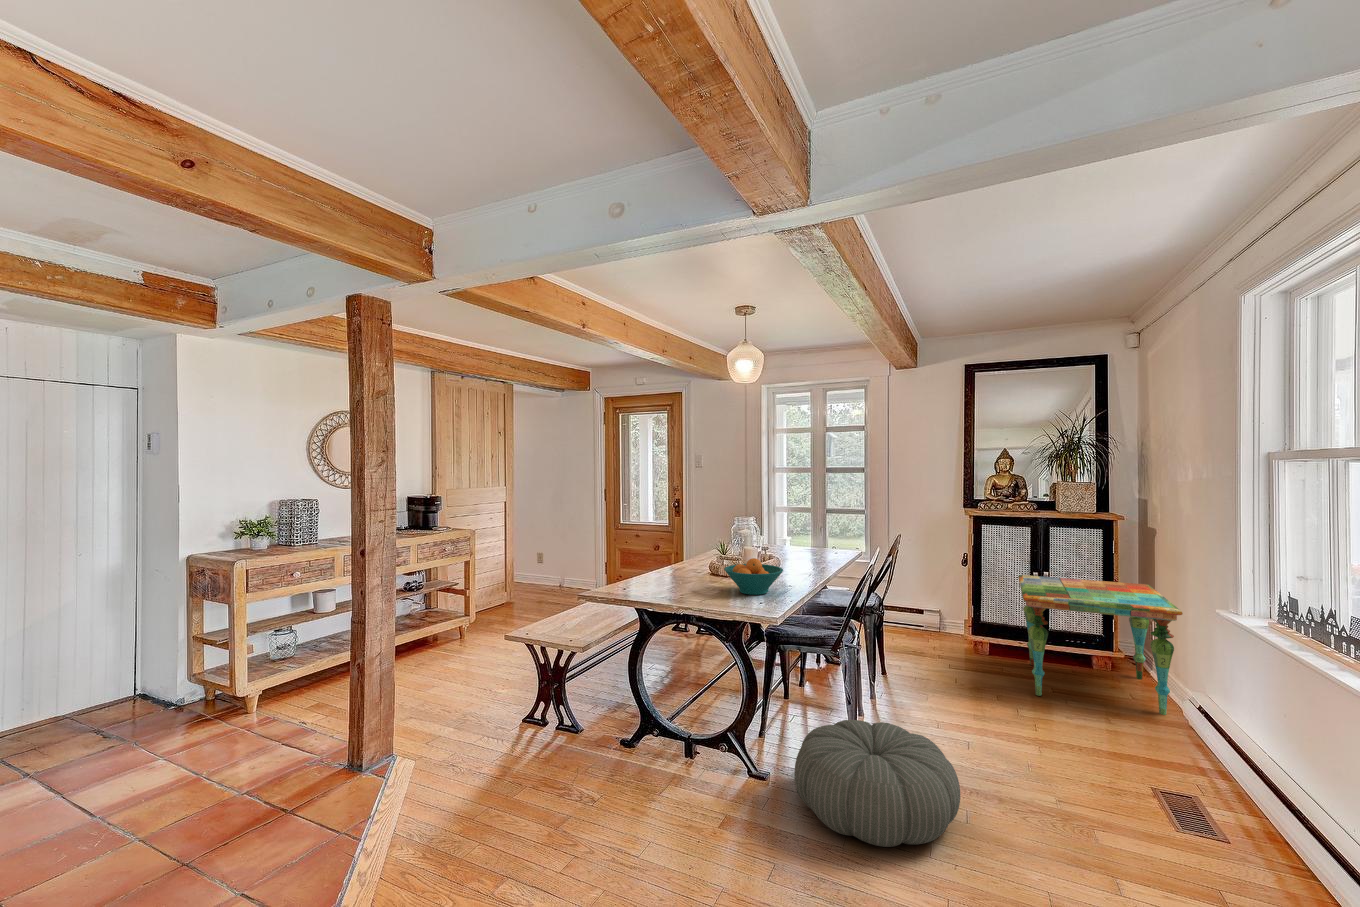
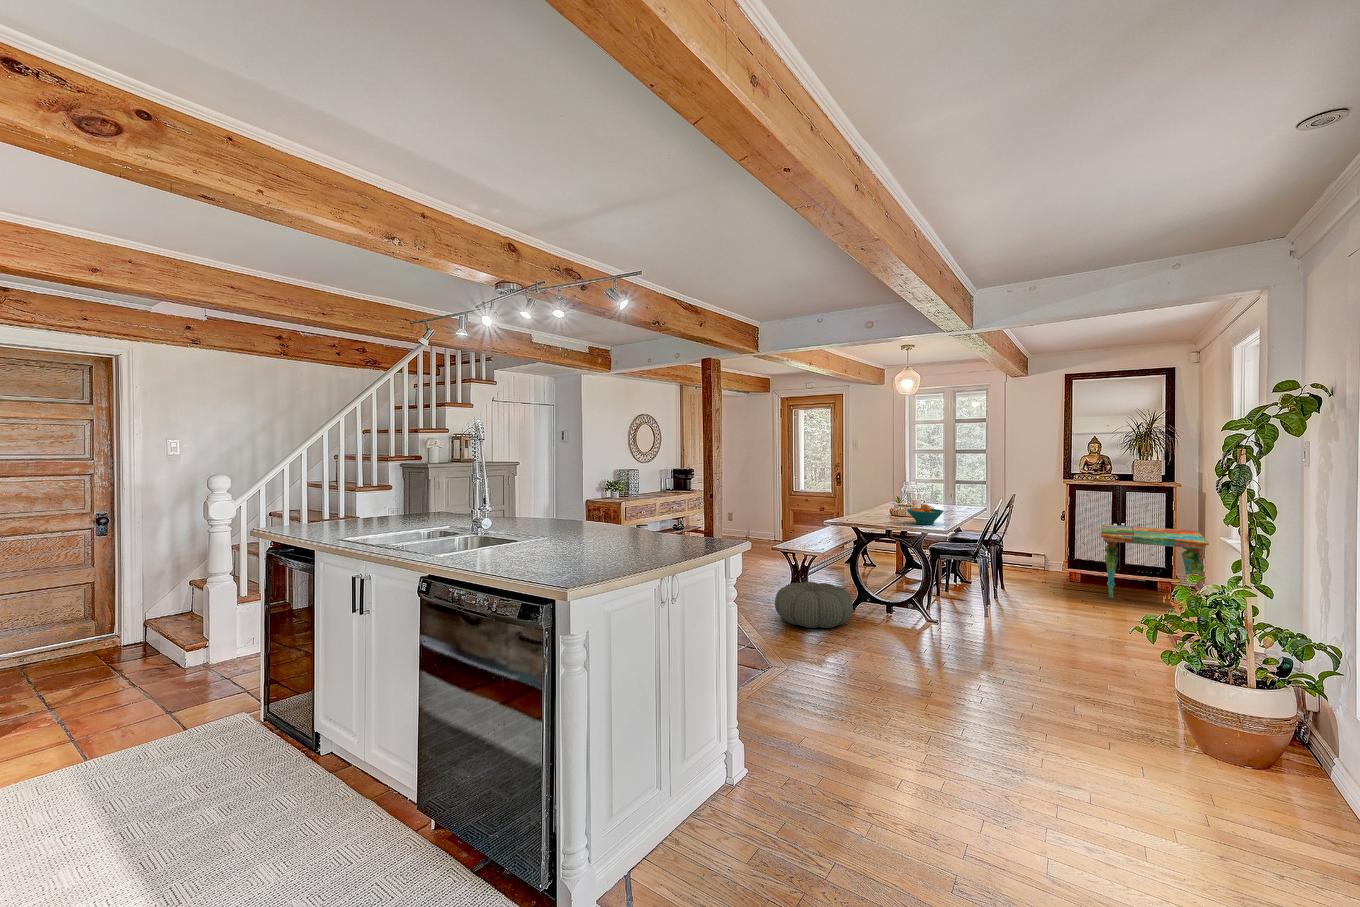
pouf: present [795,720,960,847] -> present [775,582,853,628]

